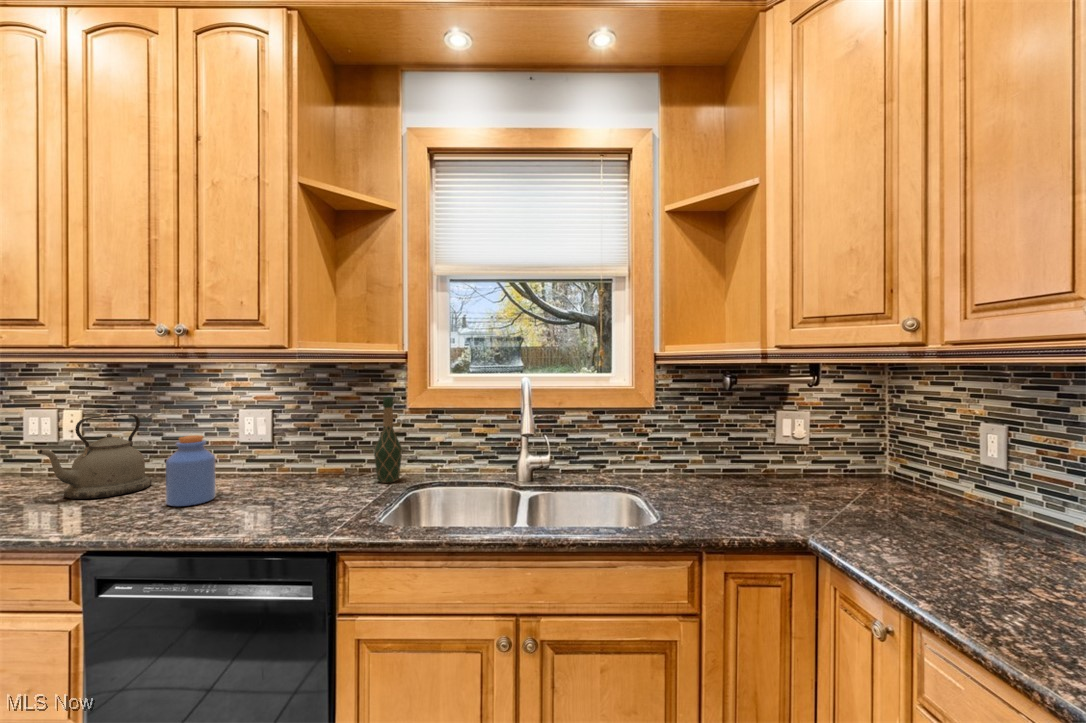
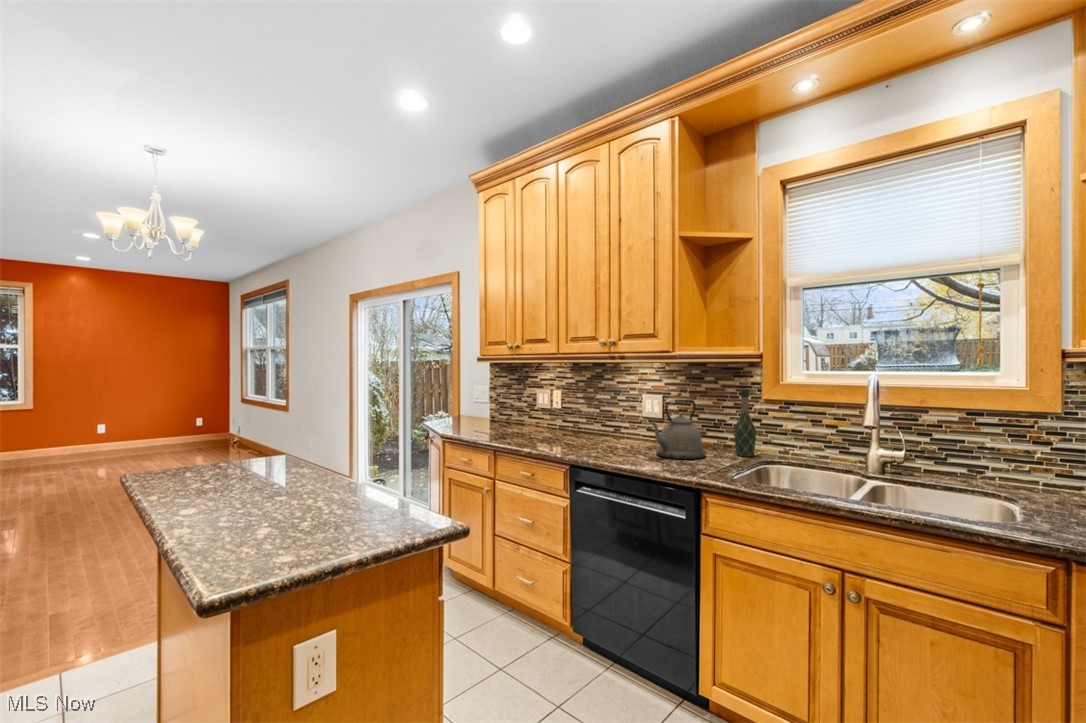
kettle: present [39,414,152,499] -> present [650,400,706,459]
jar: present [166,435,216,506] -> none [604,408,630,450]

